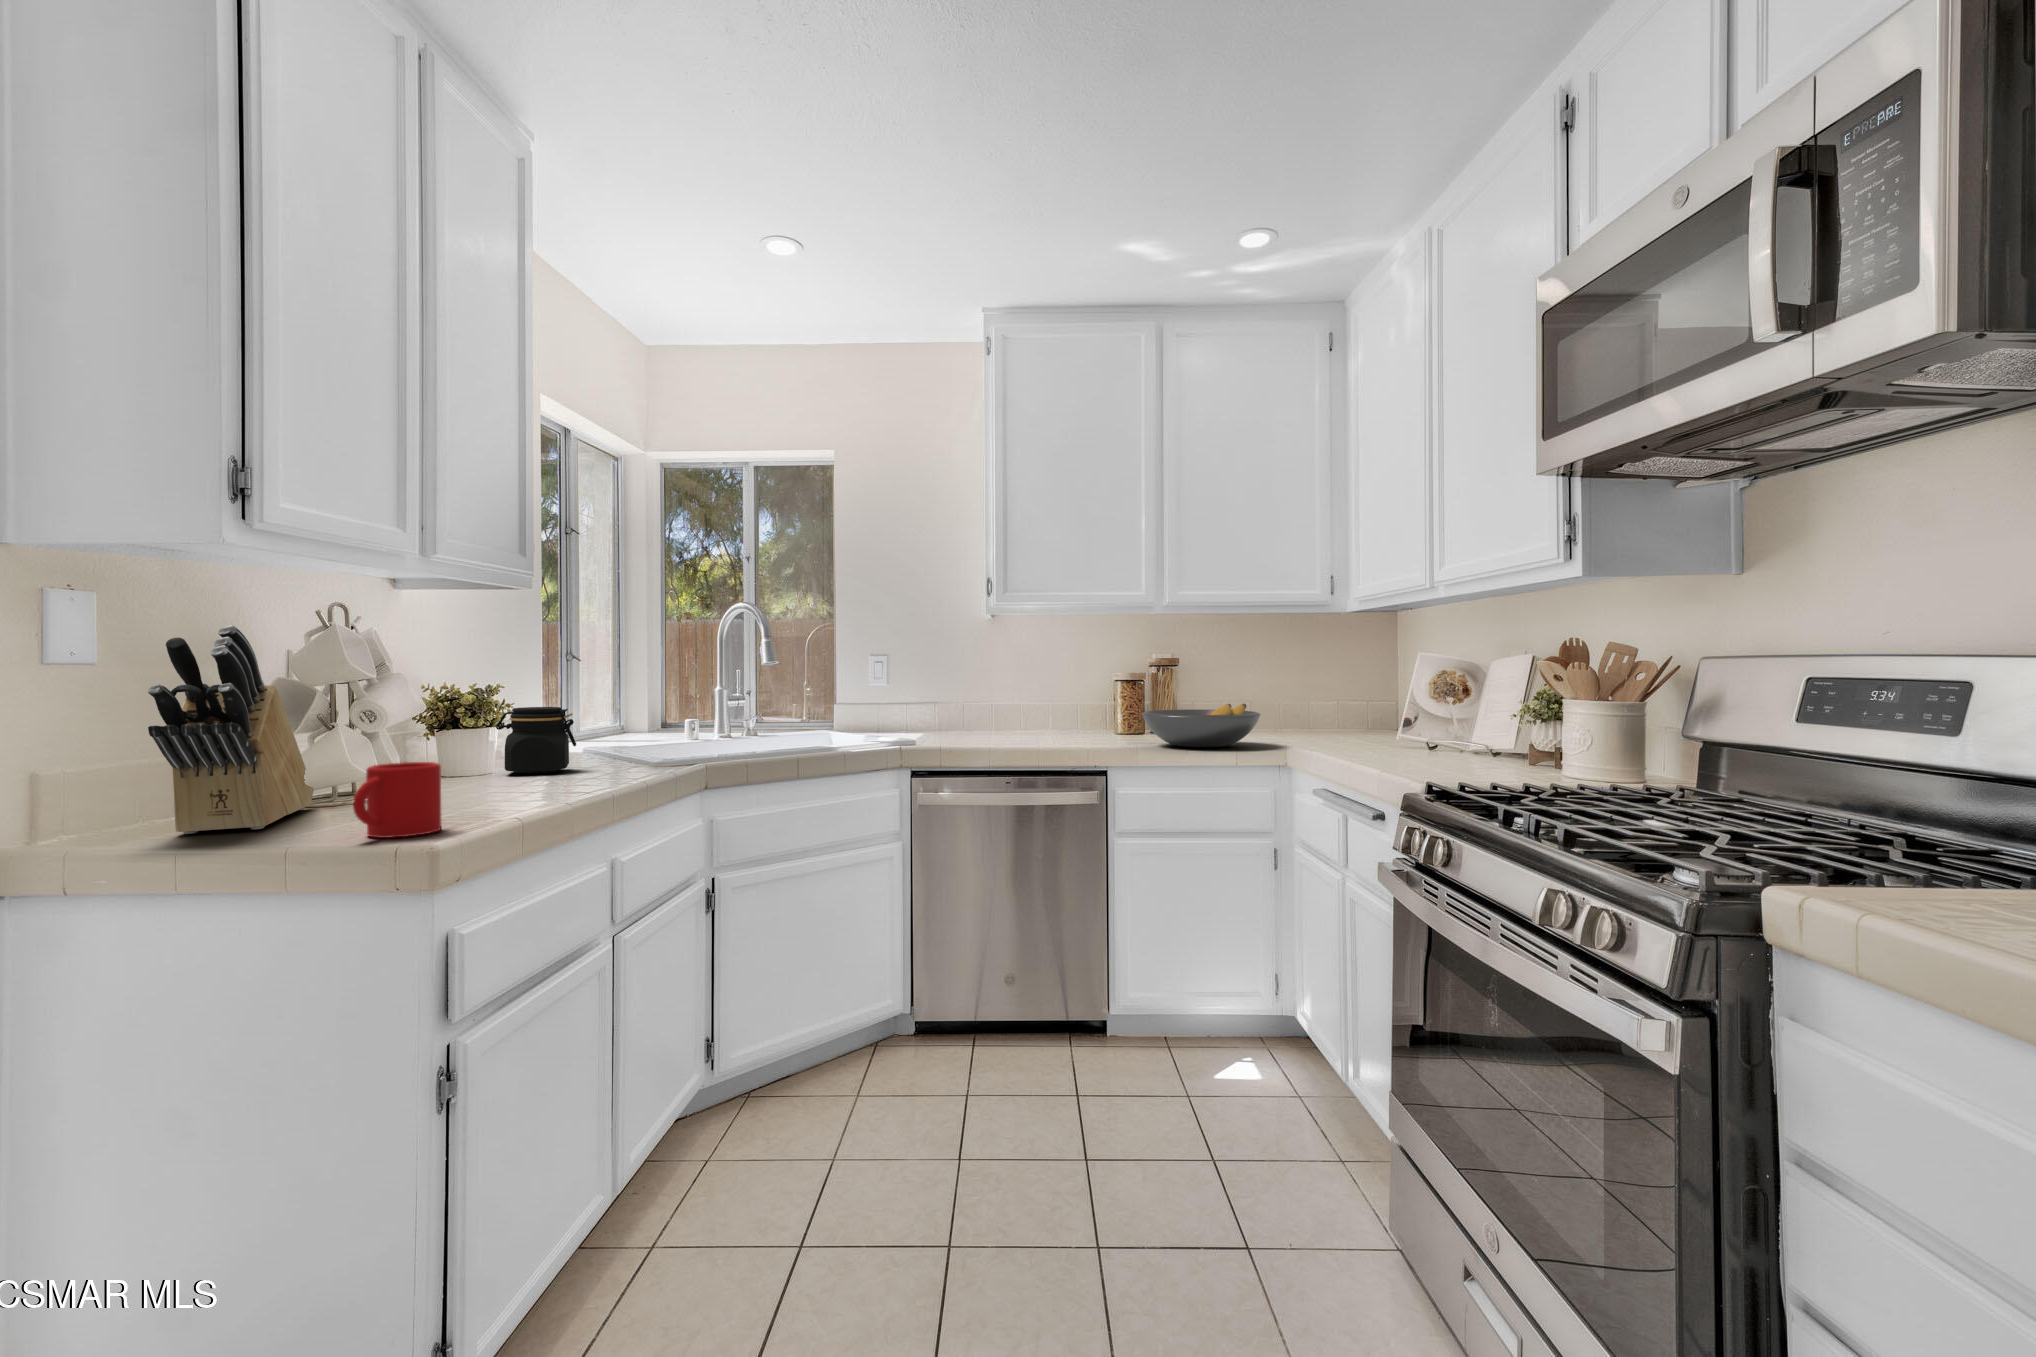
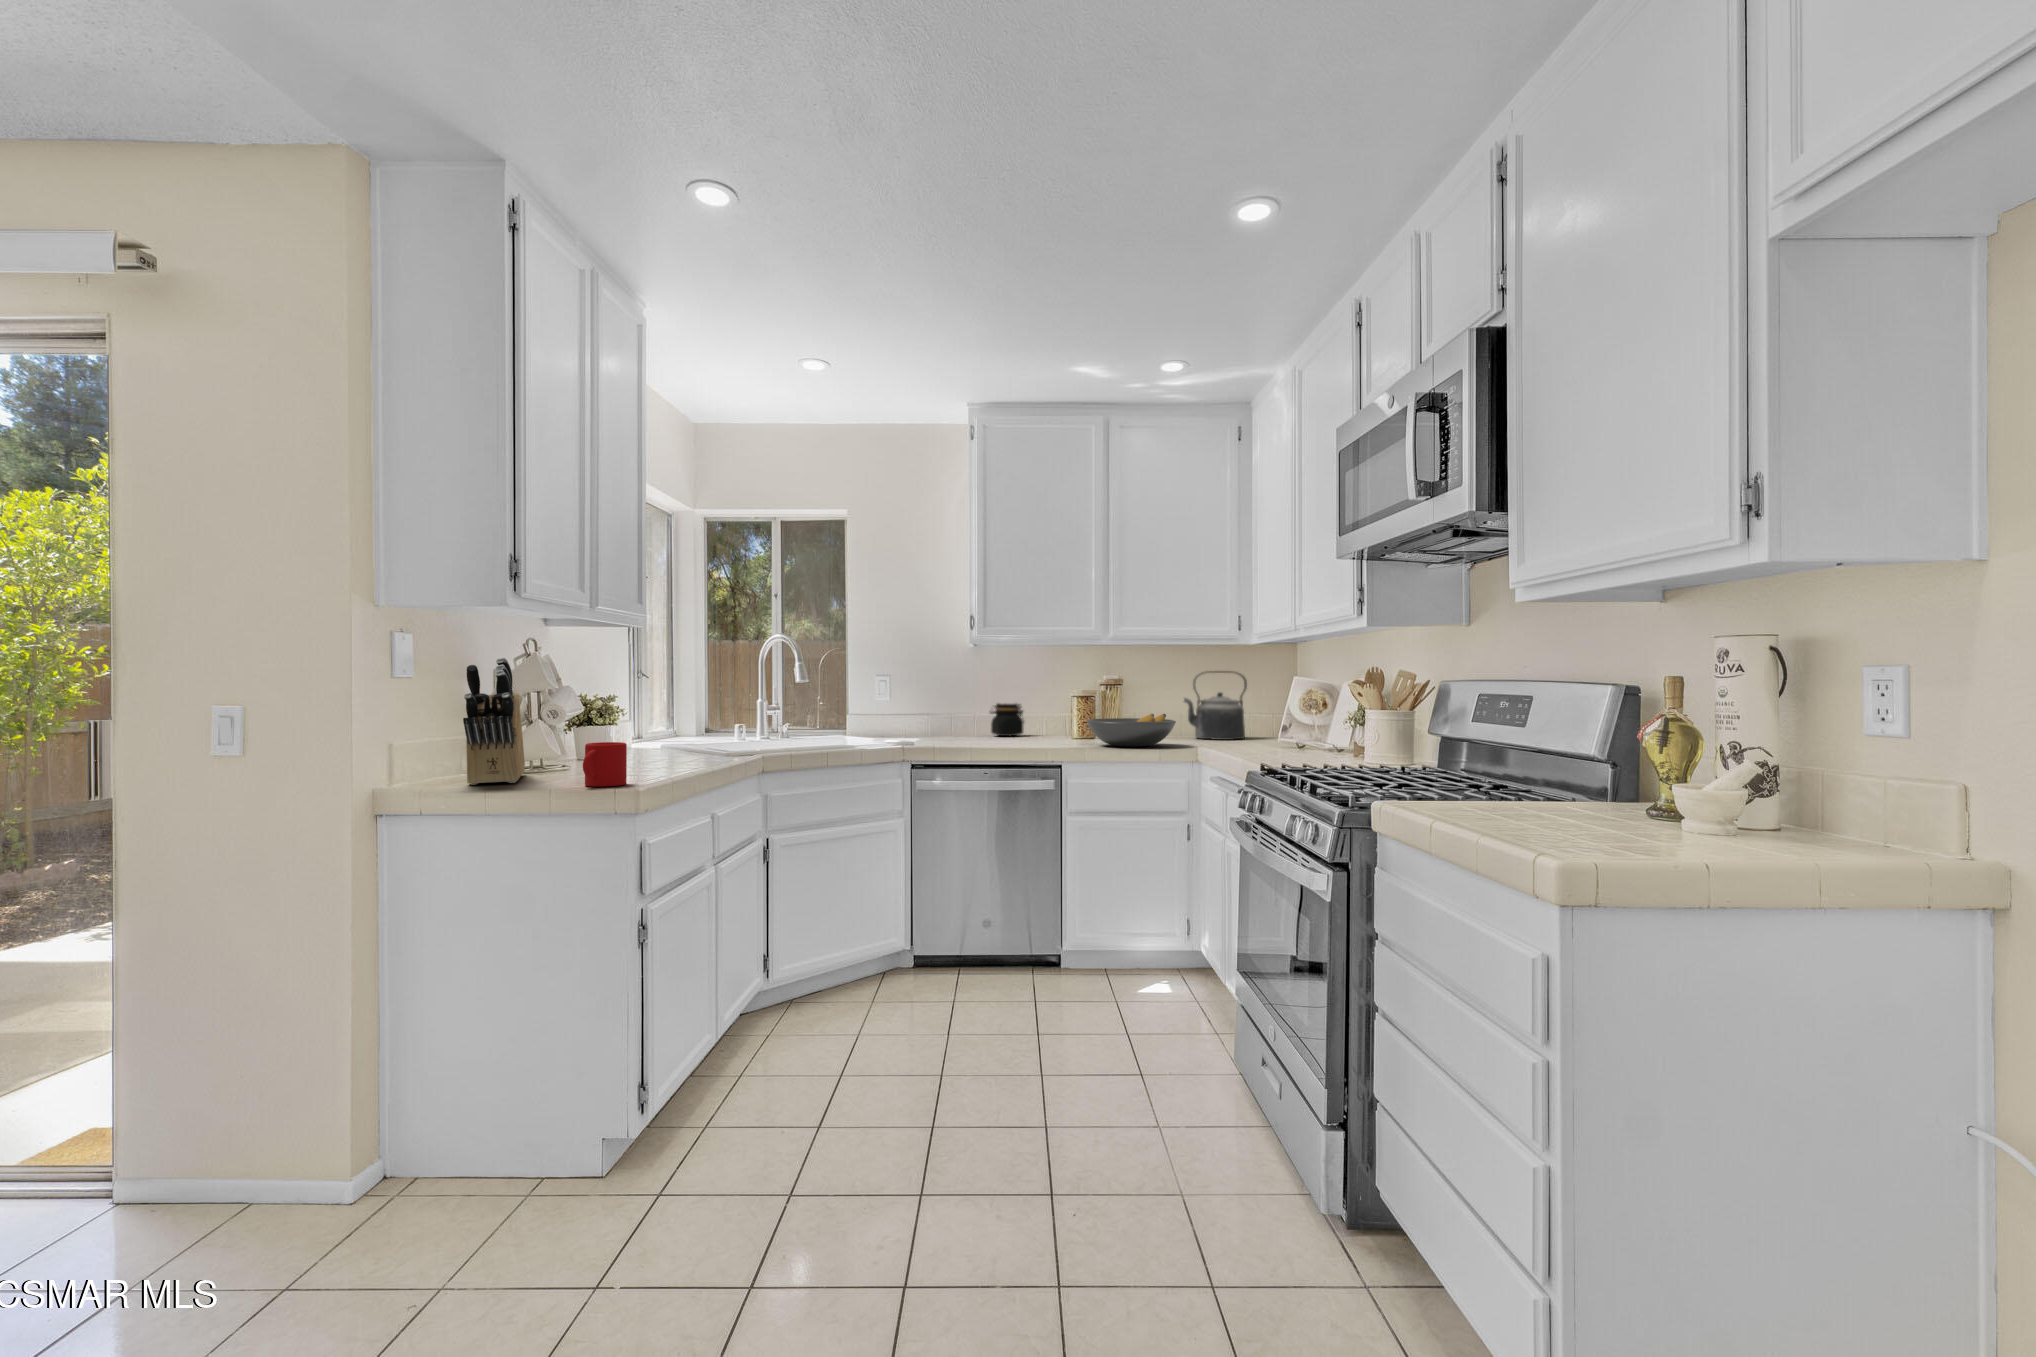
kettle: none [1258,648,1338,735] -> present [1184,671,1247,740]
jar: present [496,707,576,774] -> present [991,703,1024,736]

